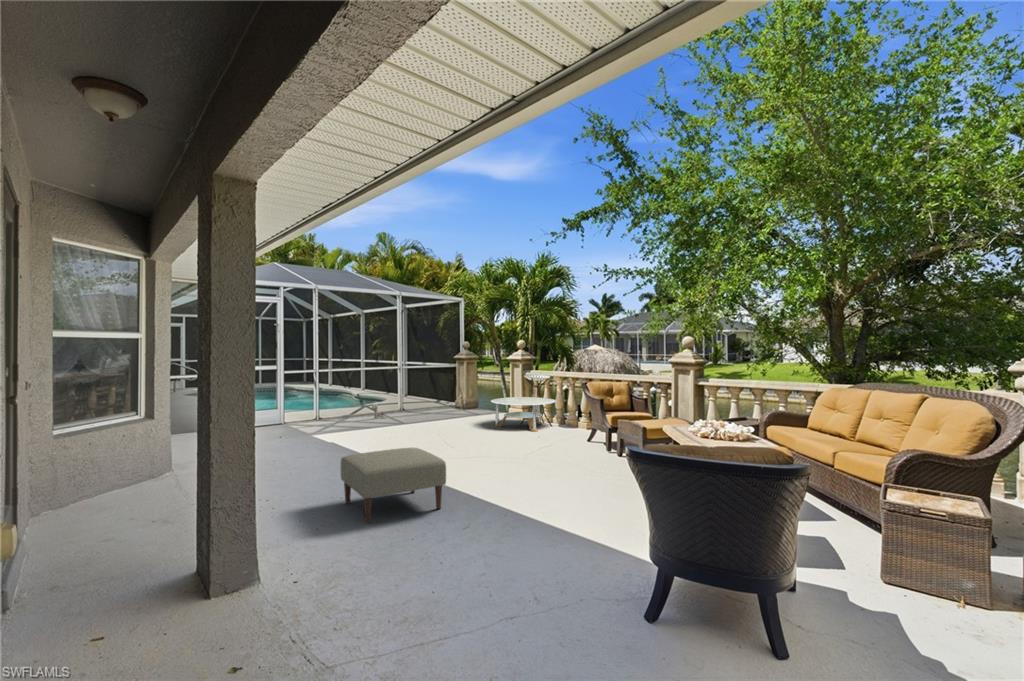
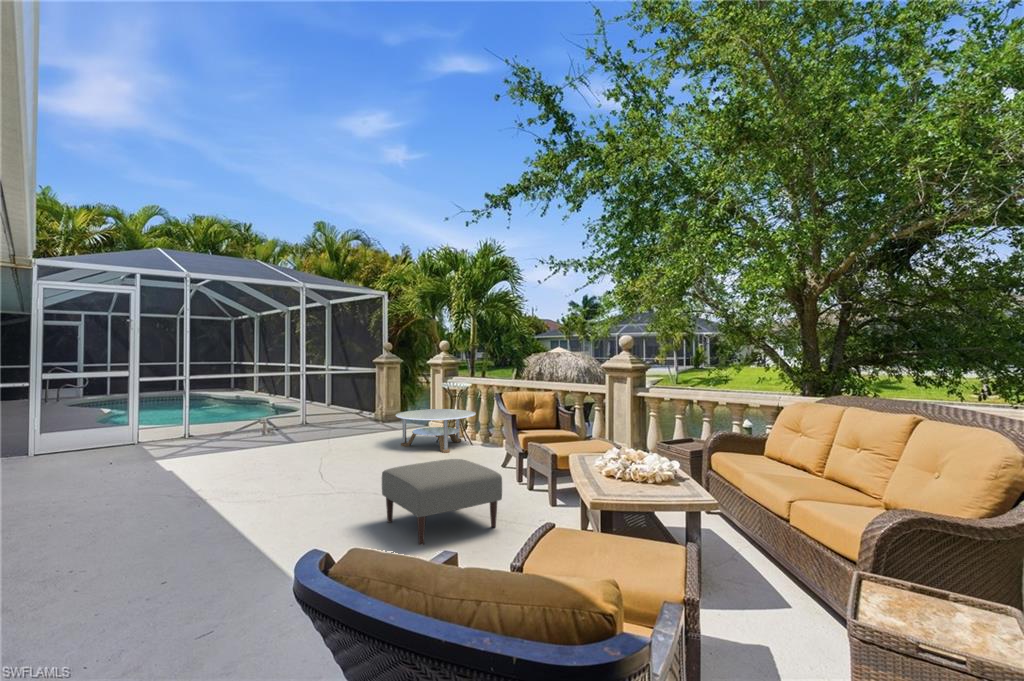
ottoman: present [340,448,446,523] -> present [382,459,502,545]

